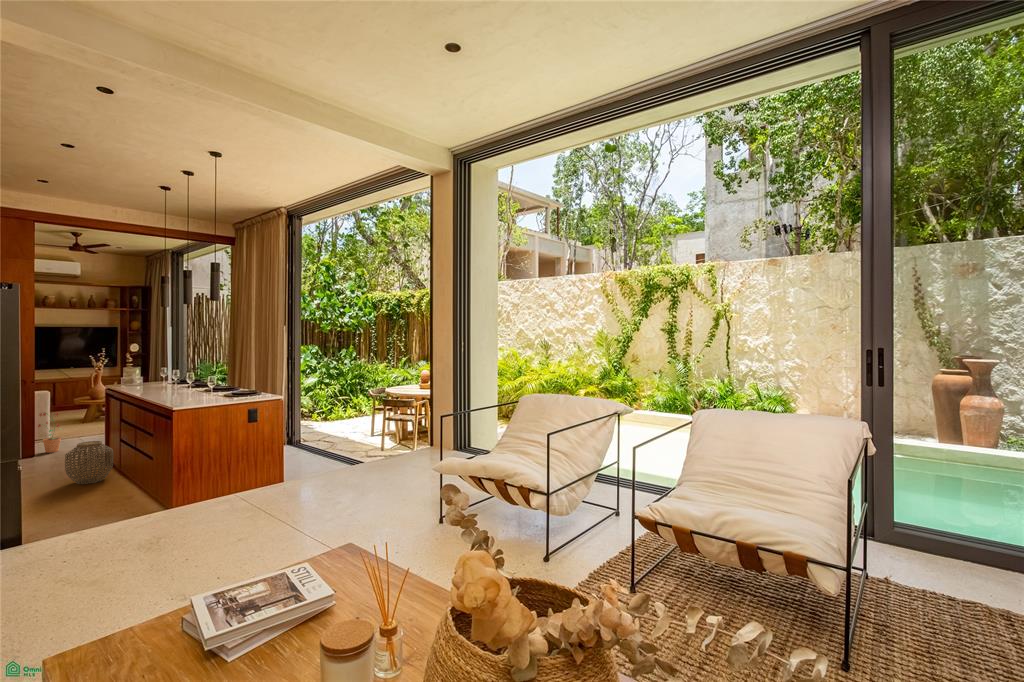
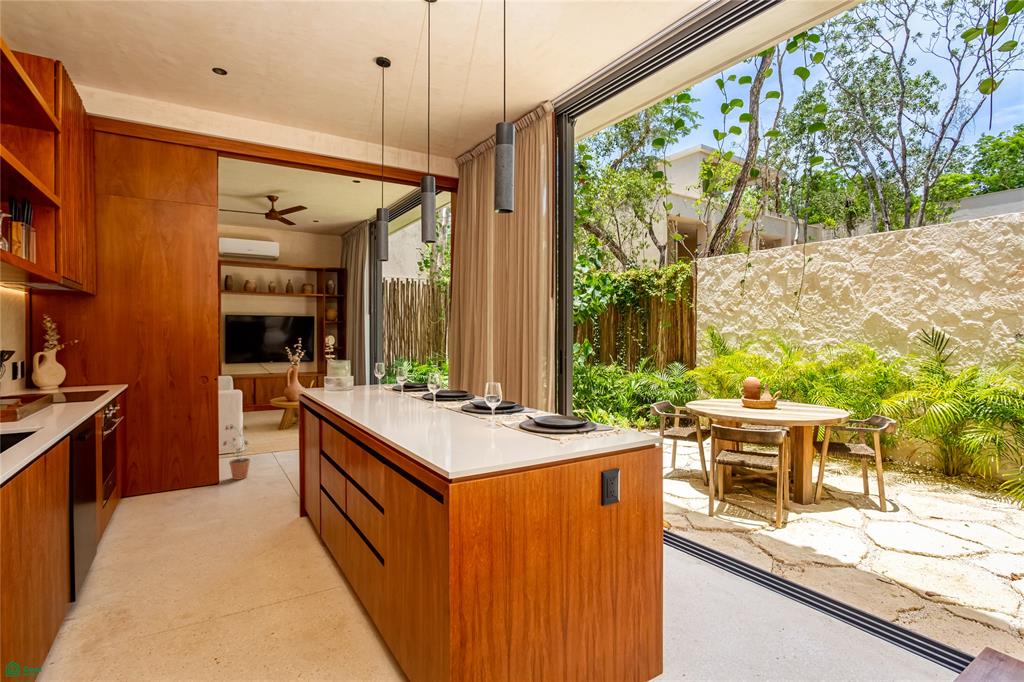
woven basket: present [65,441,113,484] -> none [242,491,310,566]

